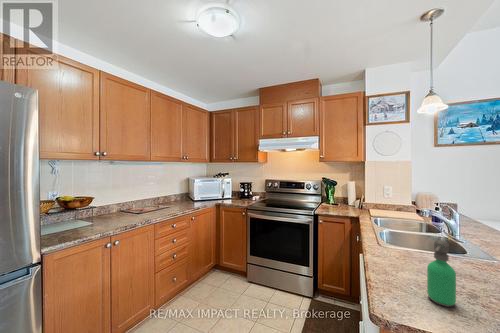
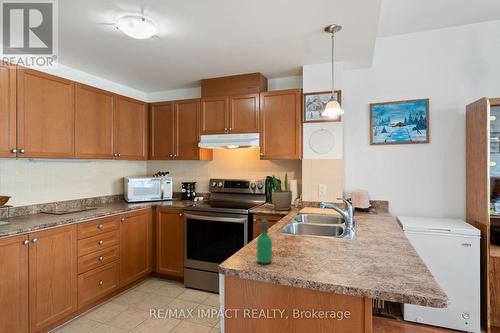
potted plant: none [335,173,356,211] -> present [272,173,292,210]

